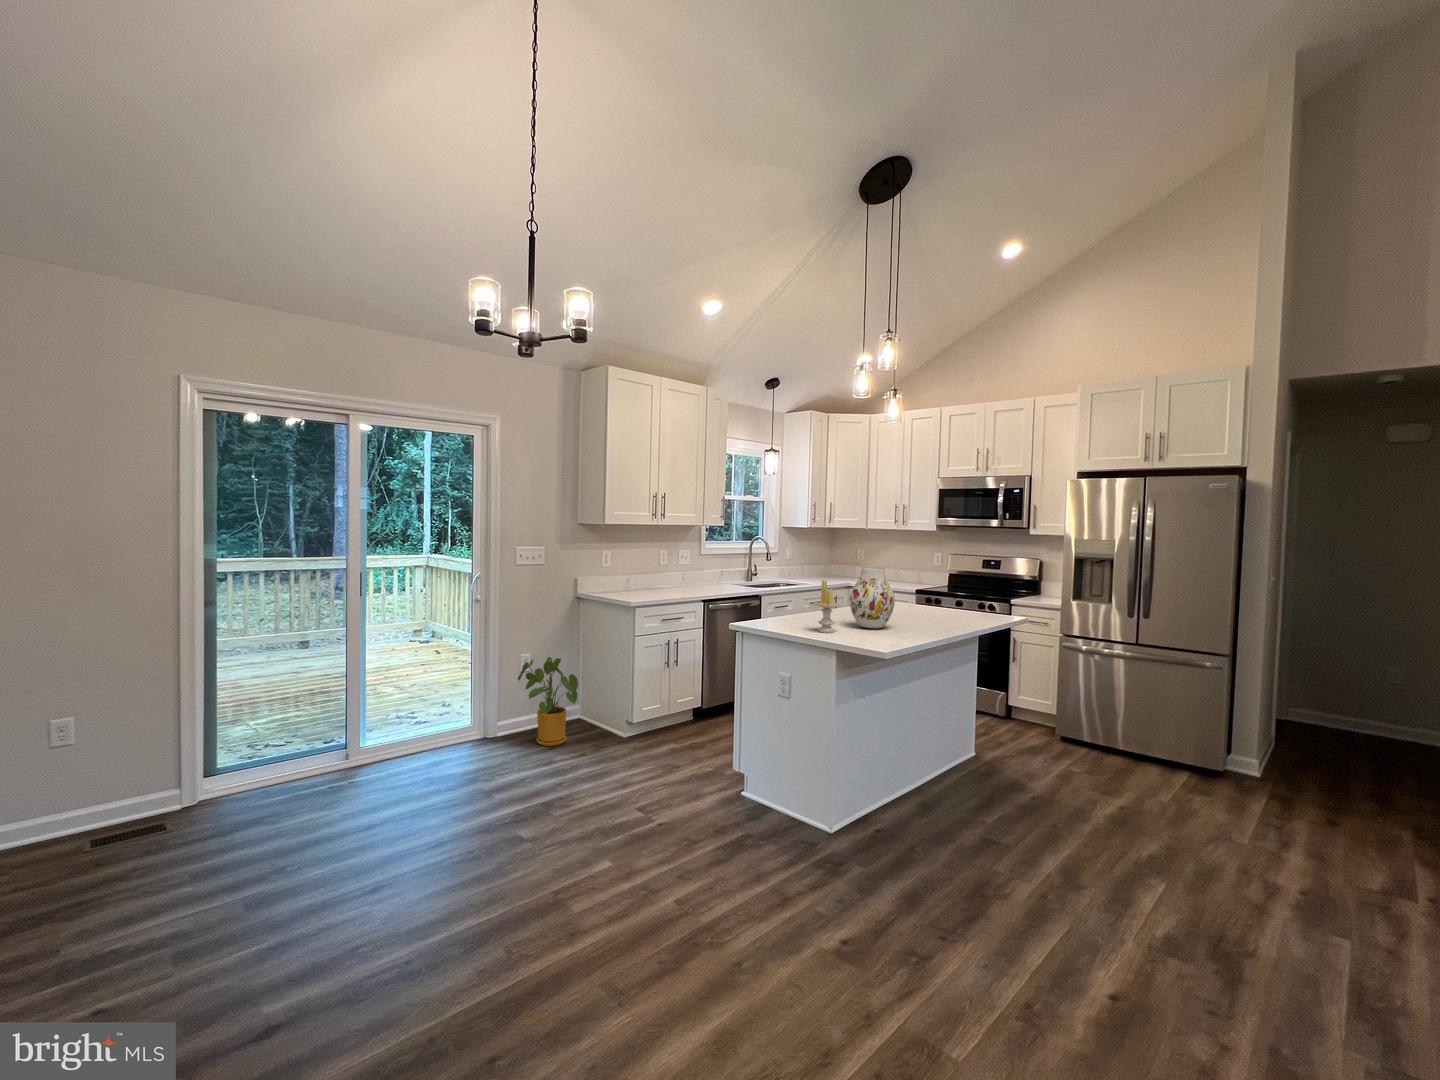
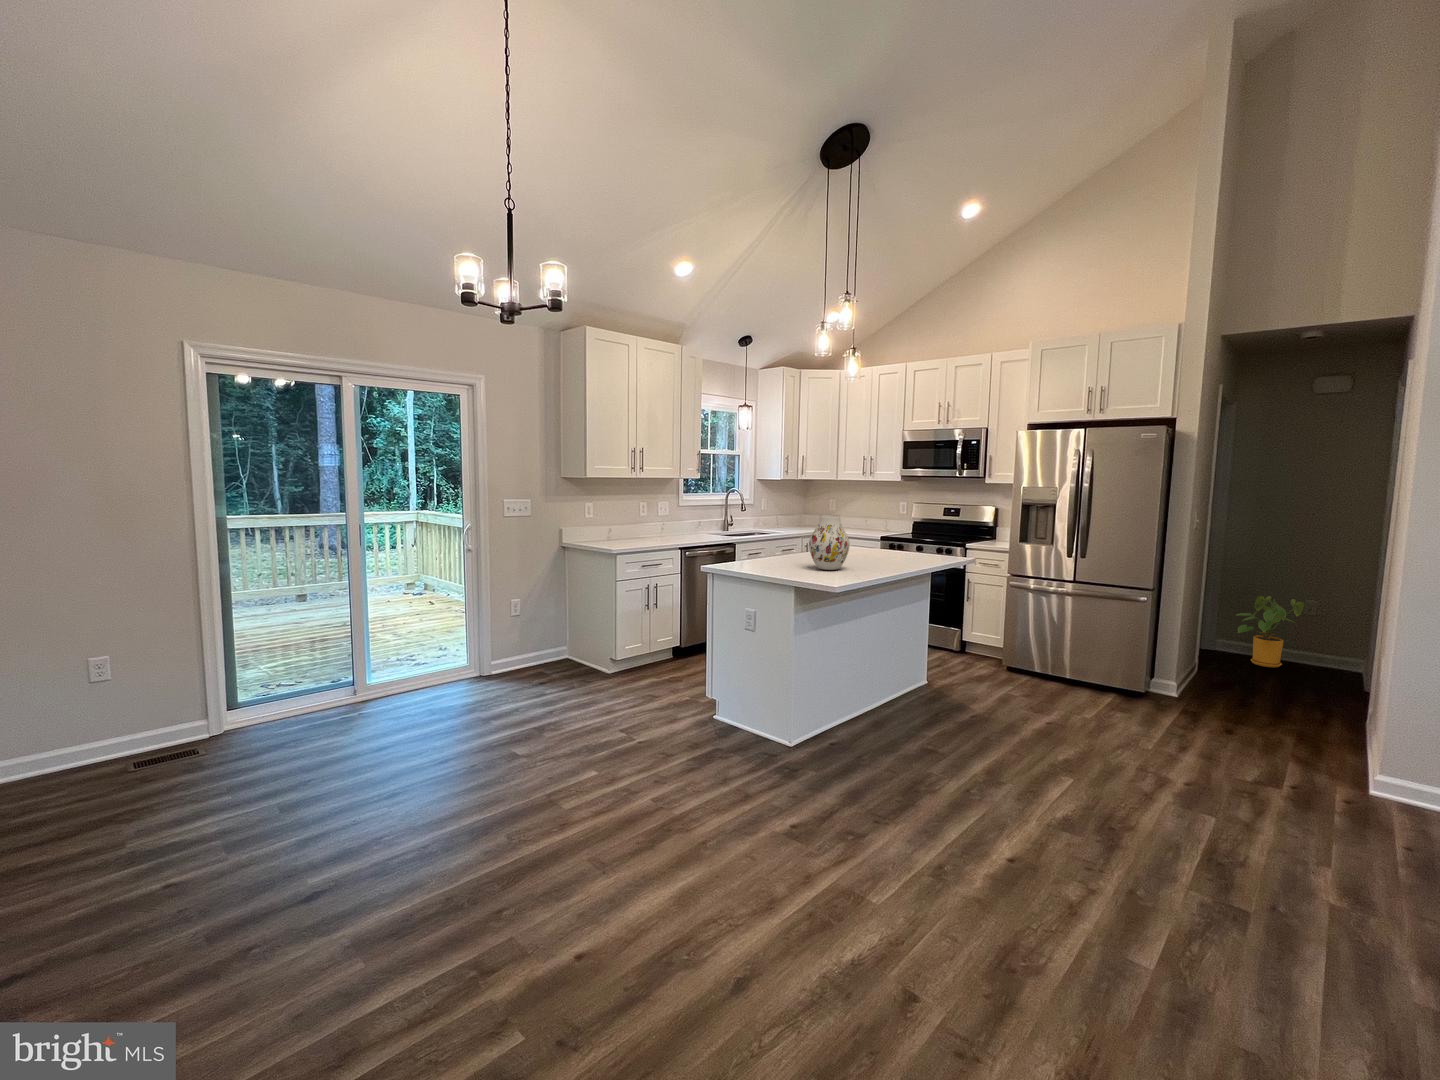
candle: present [814,580,840,633] -> none [776,527,800,574]
house plant: present [518,657,578,746] -> present [1237,596,1304,667]

